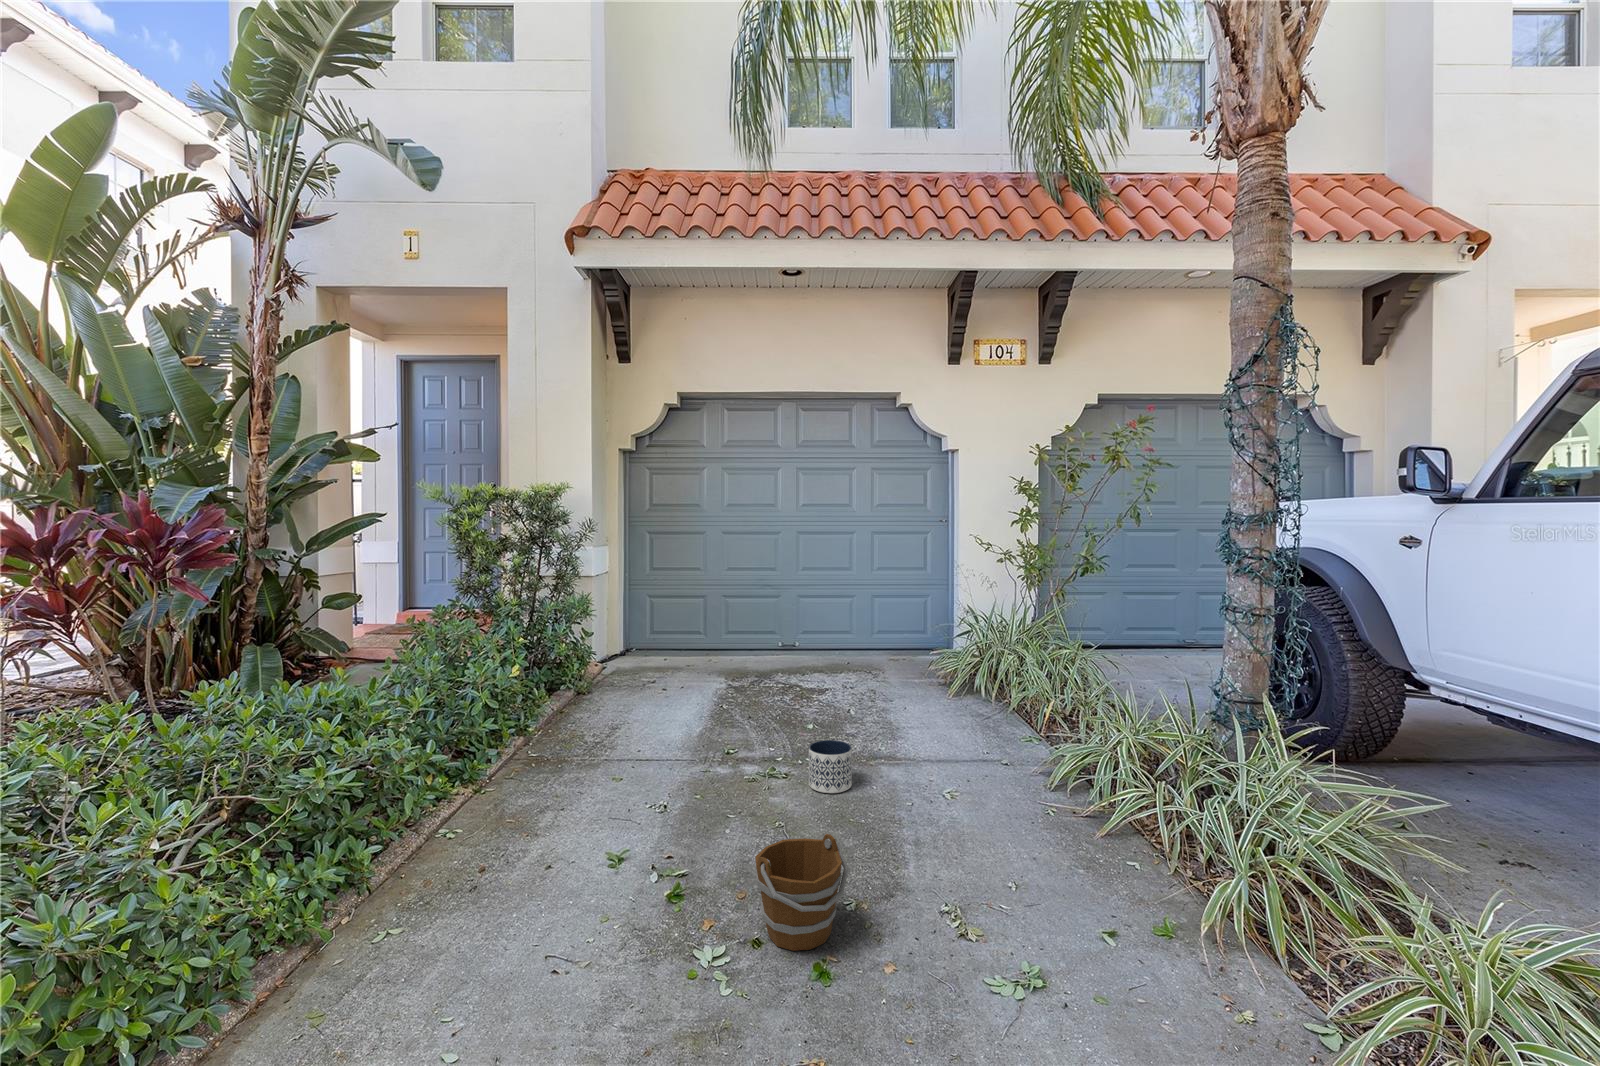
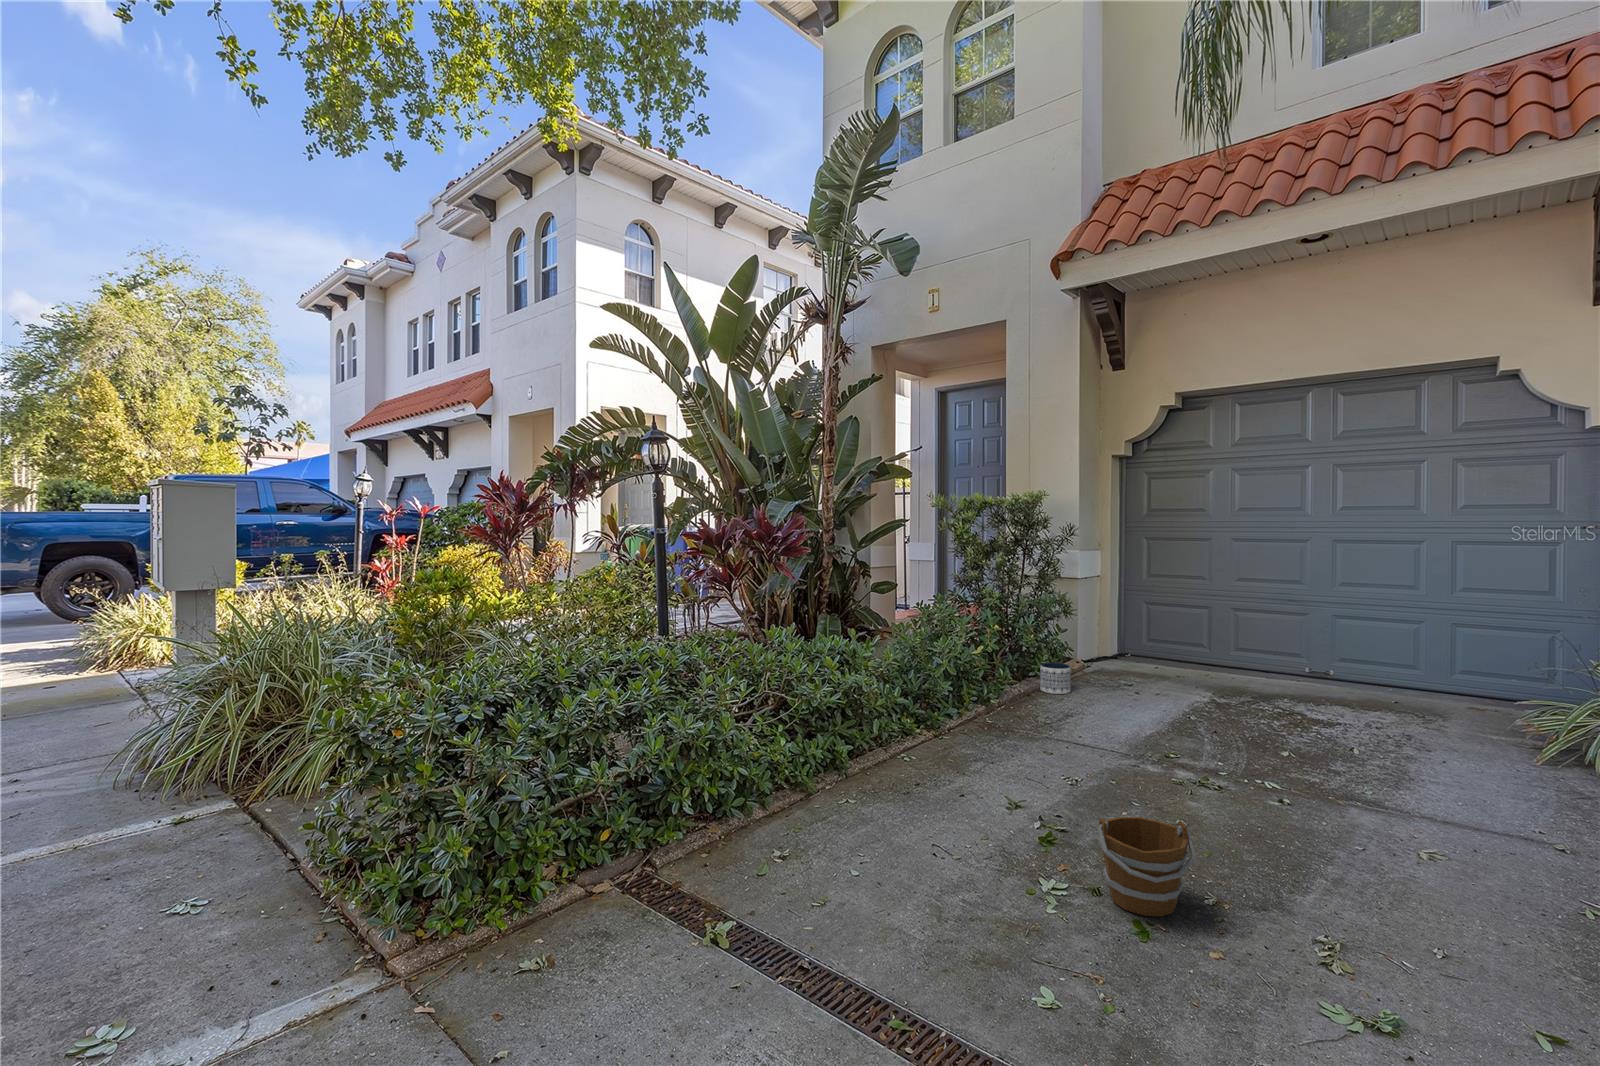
planter: present [809,740,852,793] -> present [1040,663,1070,694]

